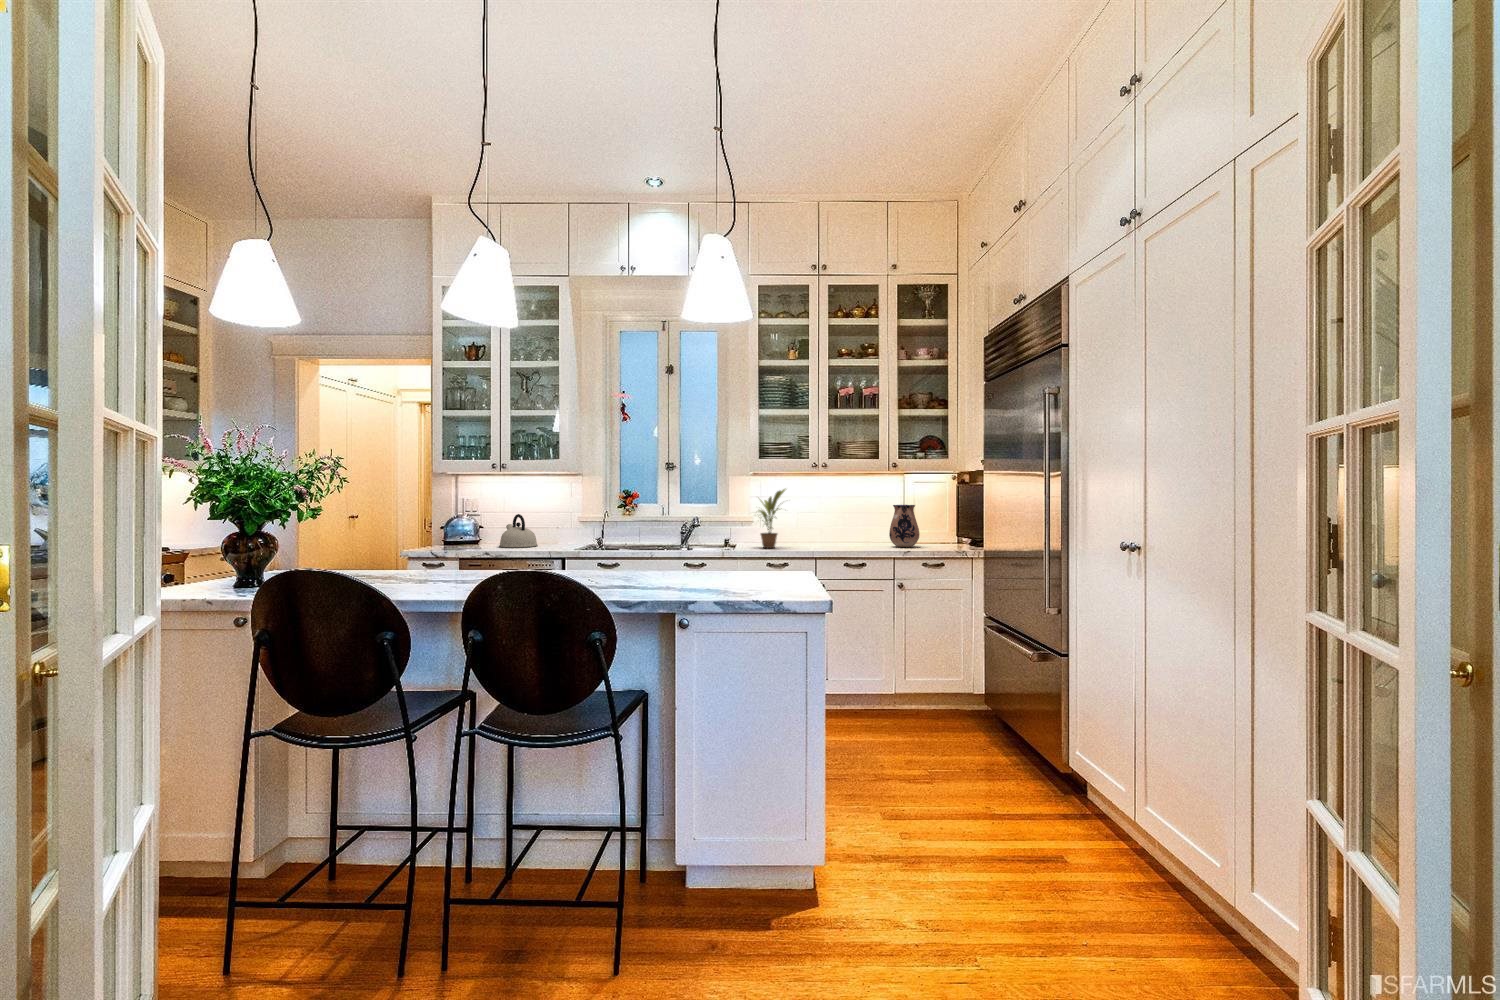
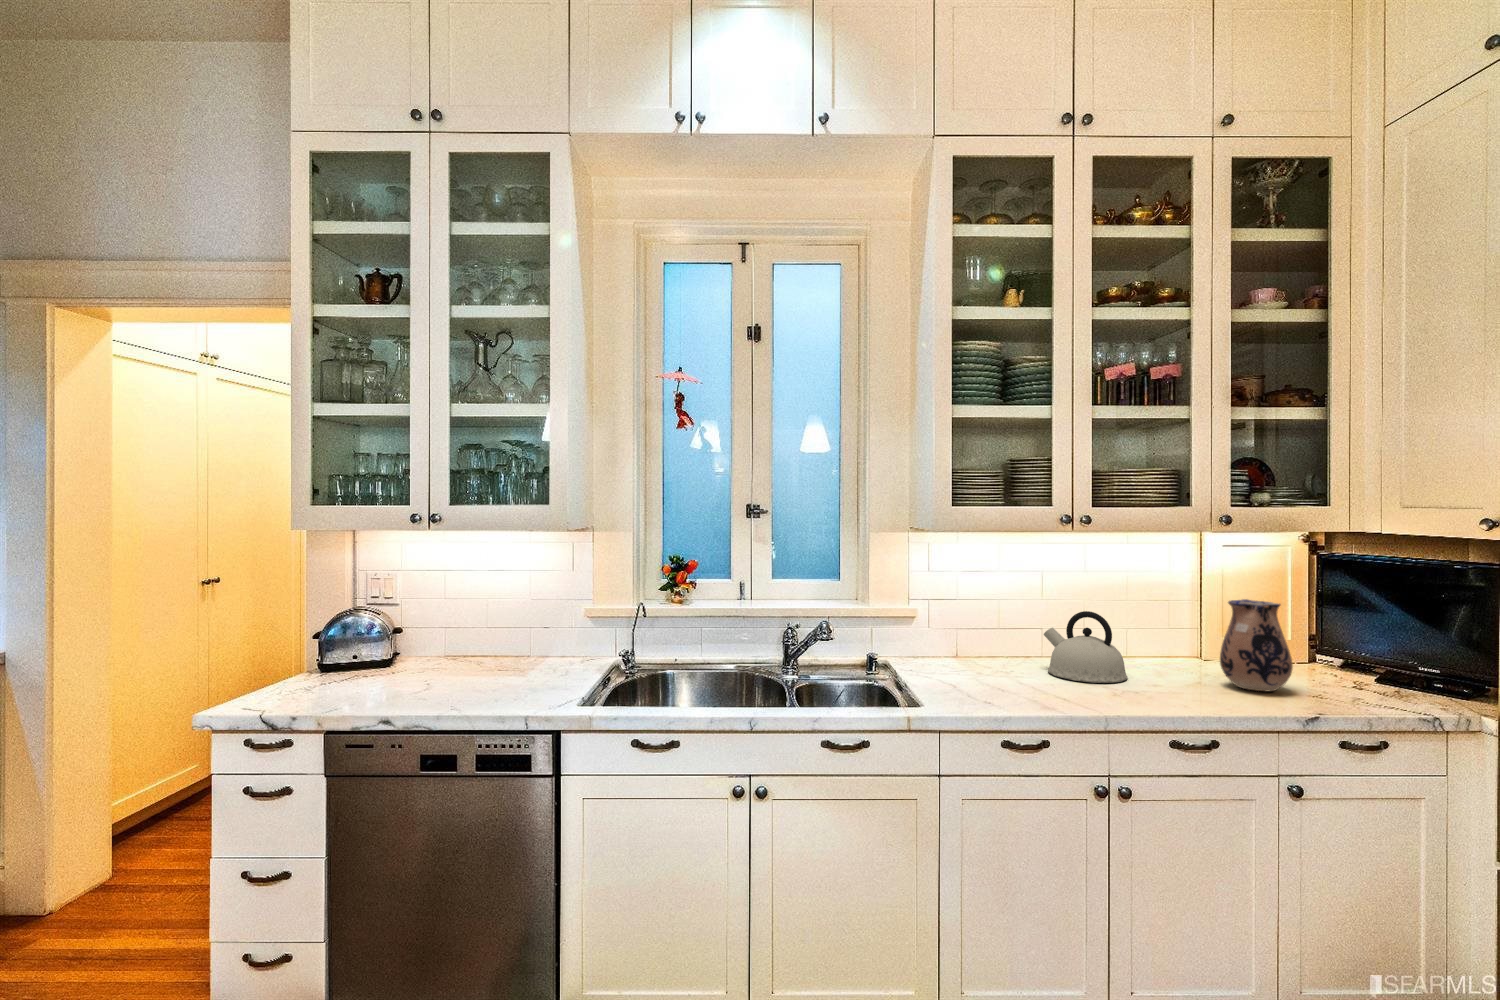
potted plant: present [759,489,785,548] -> none [944,567,1035,695]
kettle: present [499,514,538,548] -> present [1044,611,1127,683]

